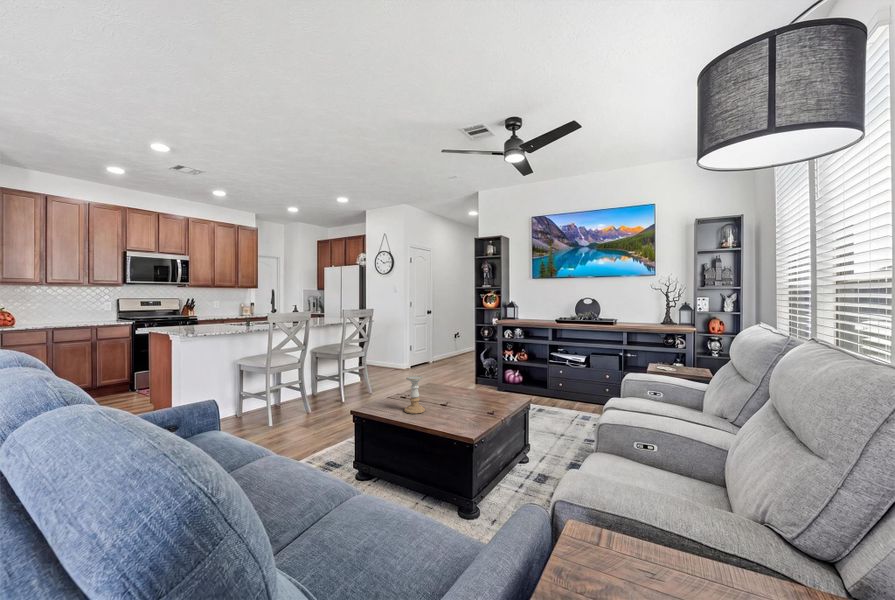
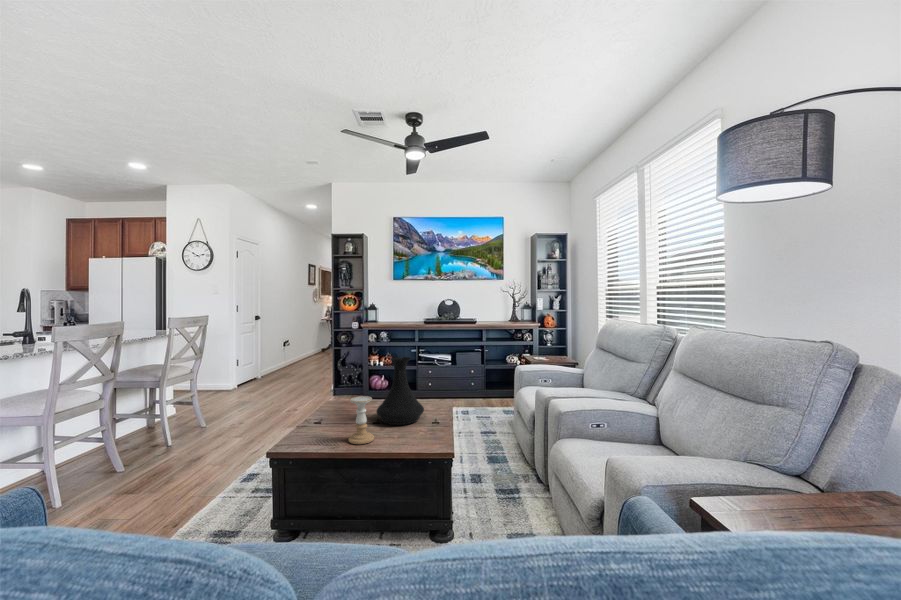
vase: none [441,348,483,407] -> present [377,357,424,425]

